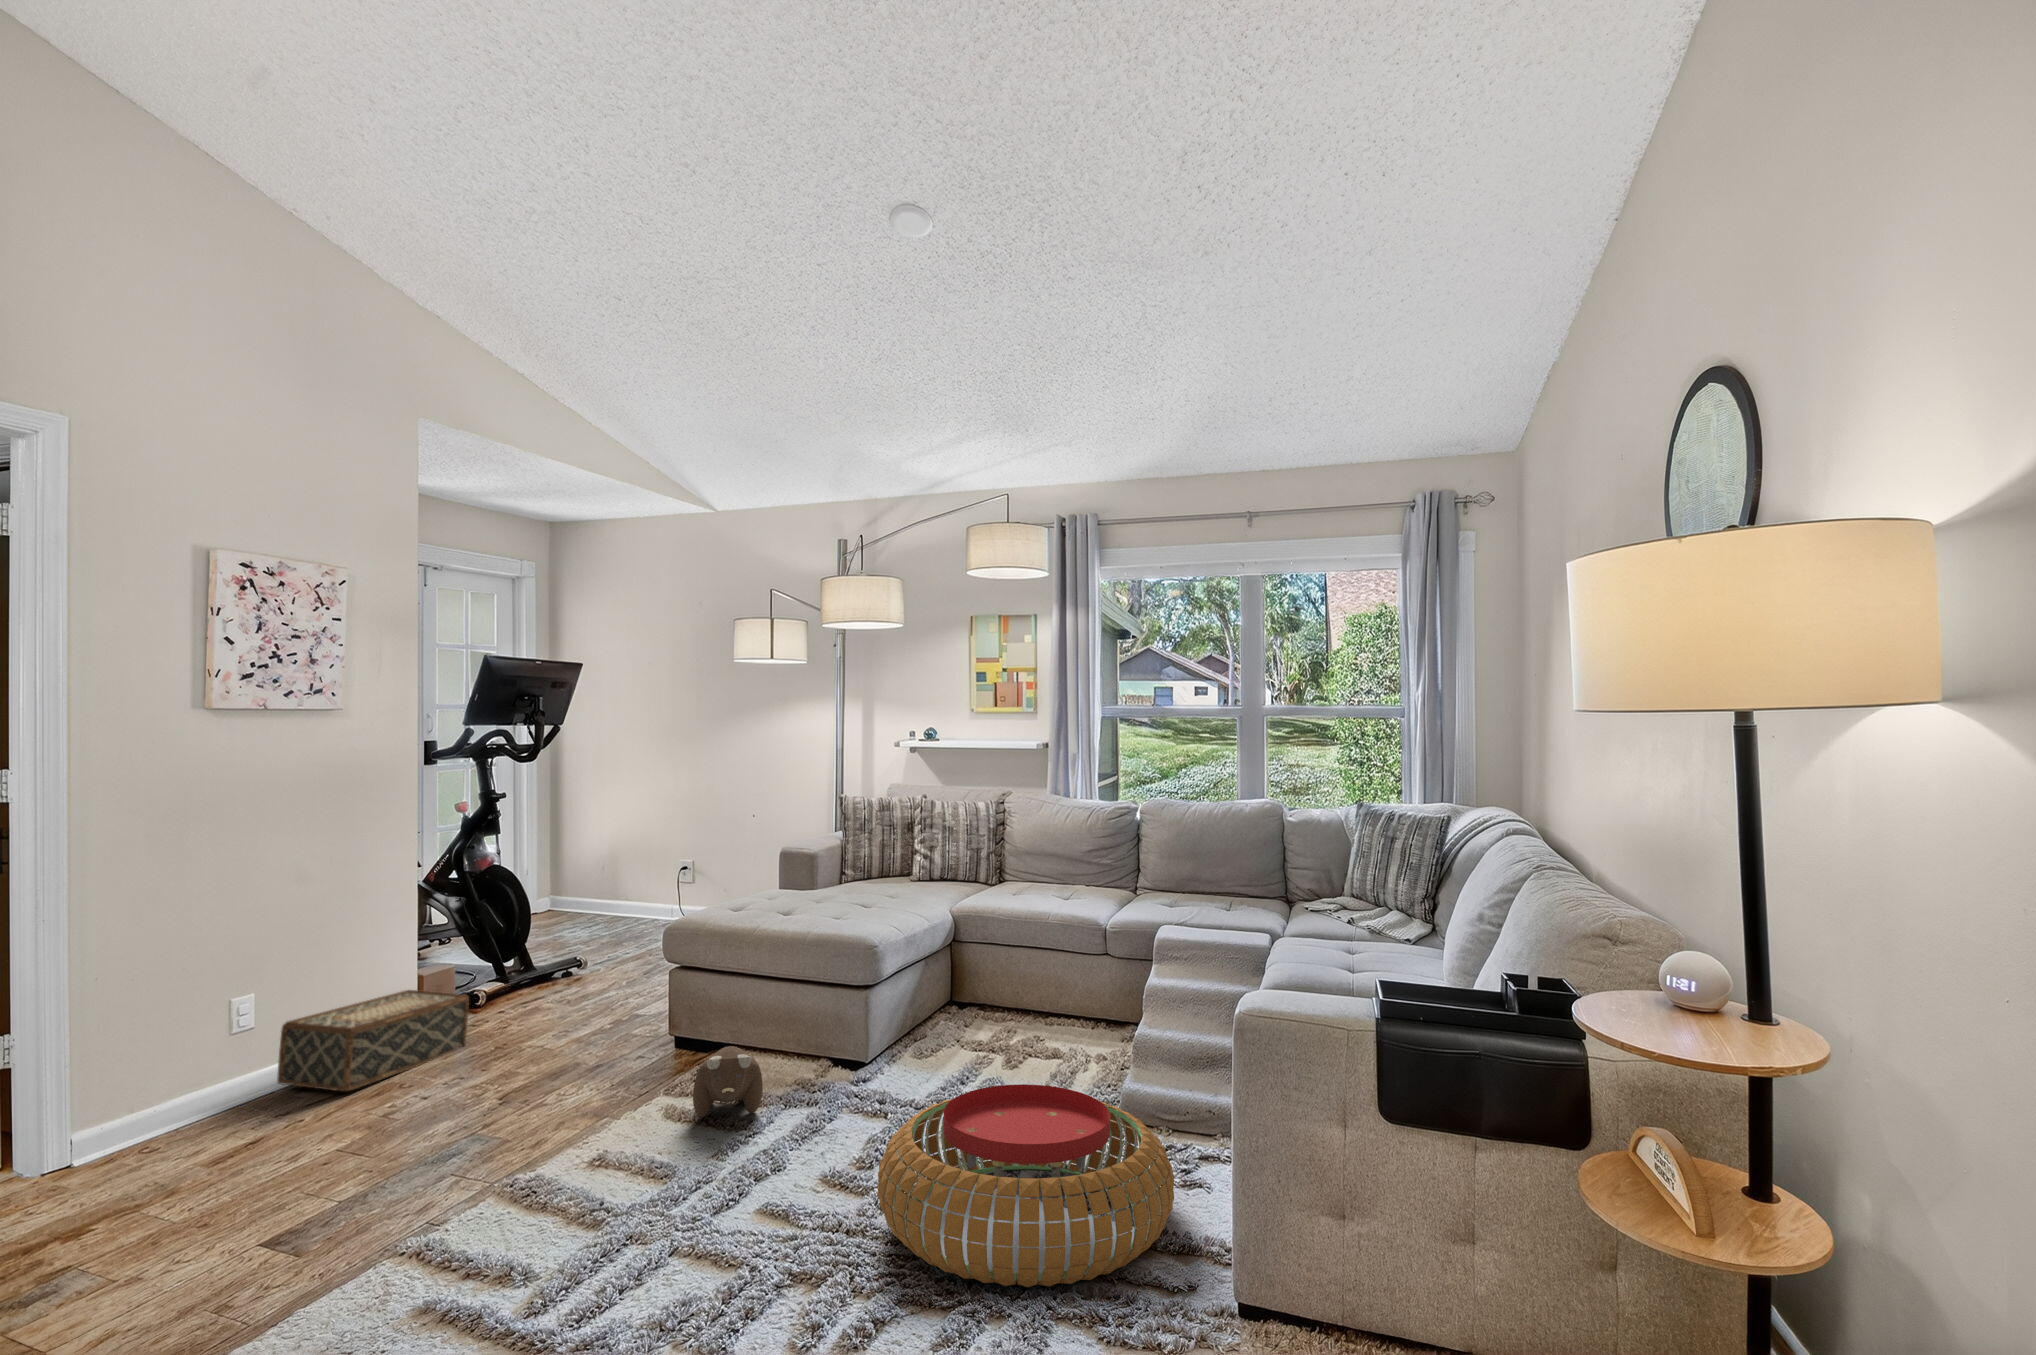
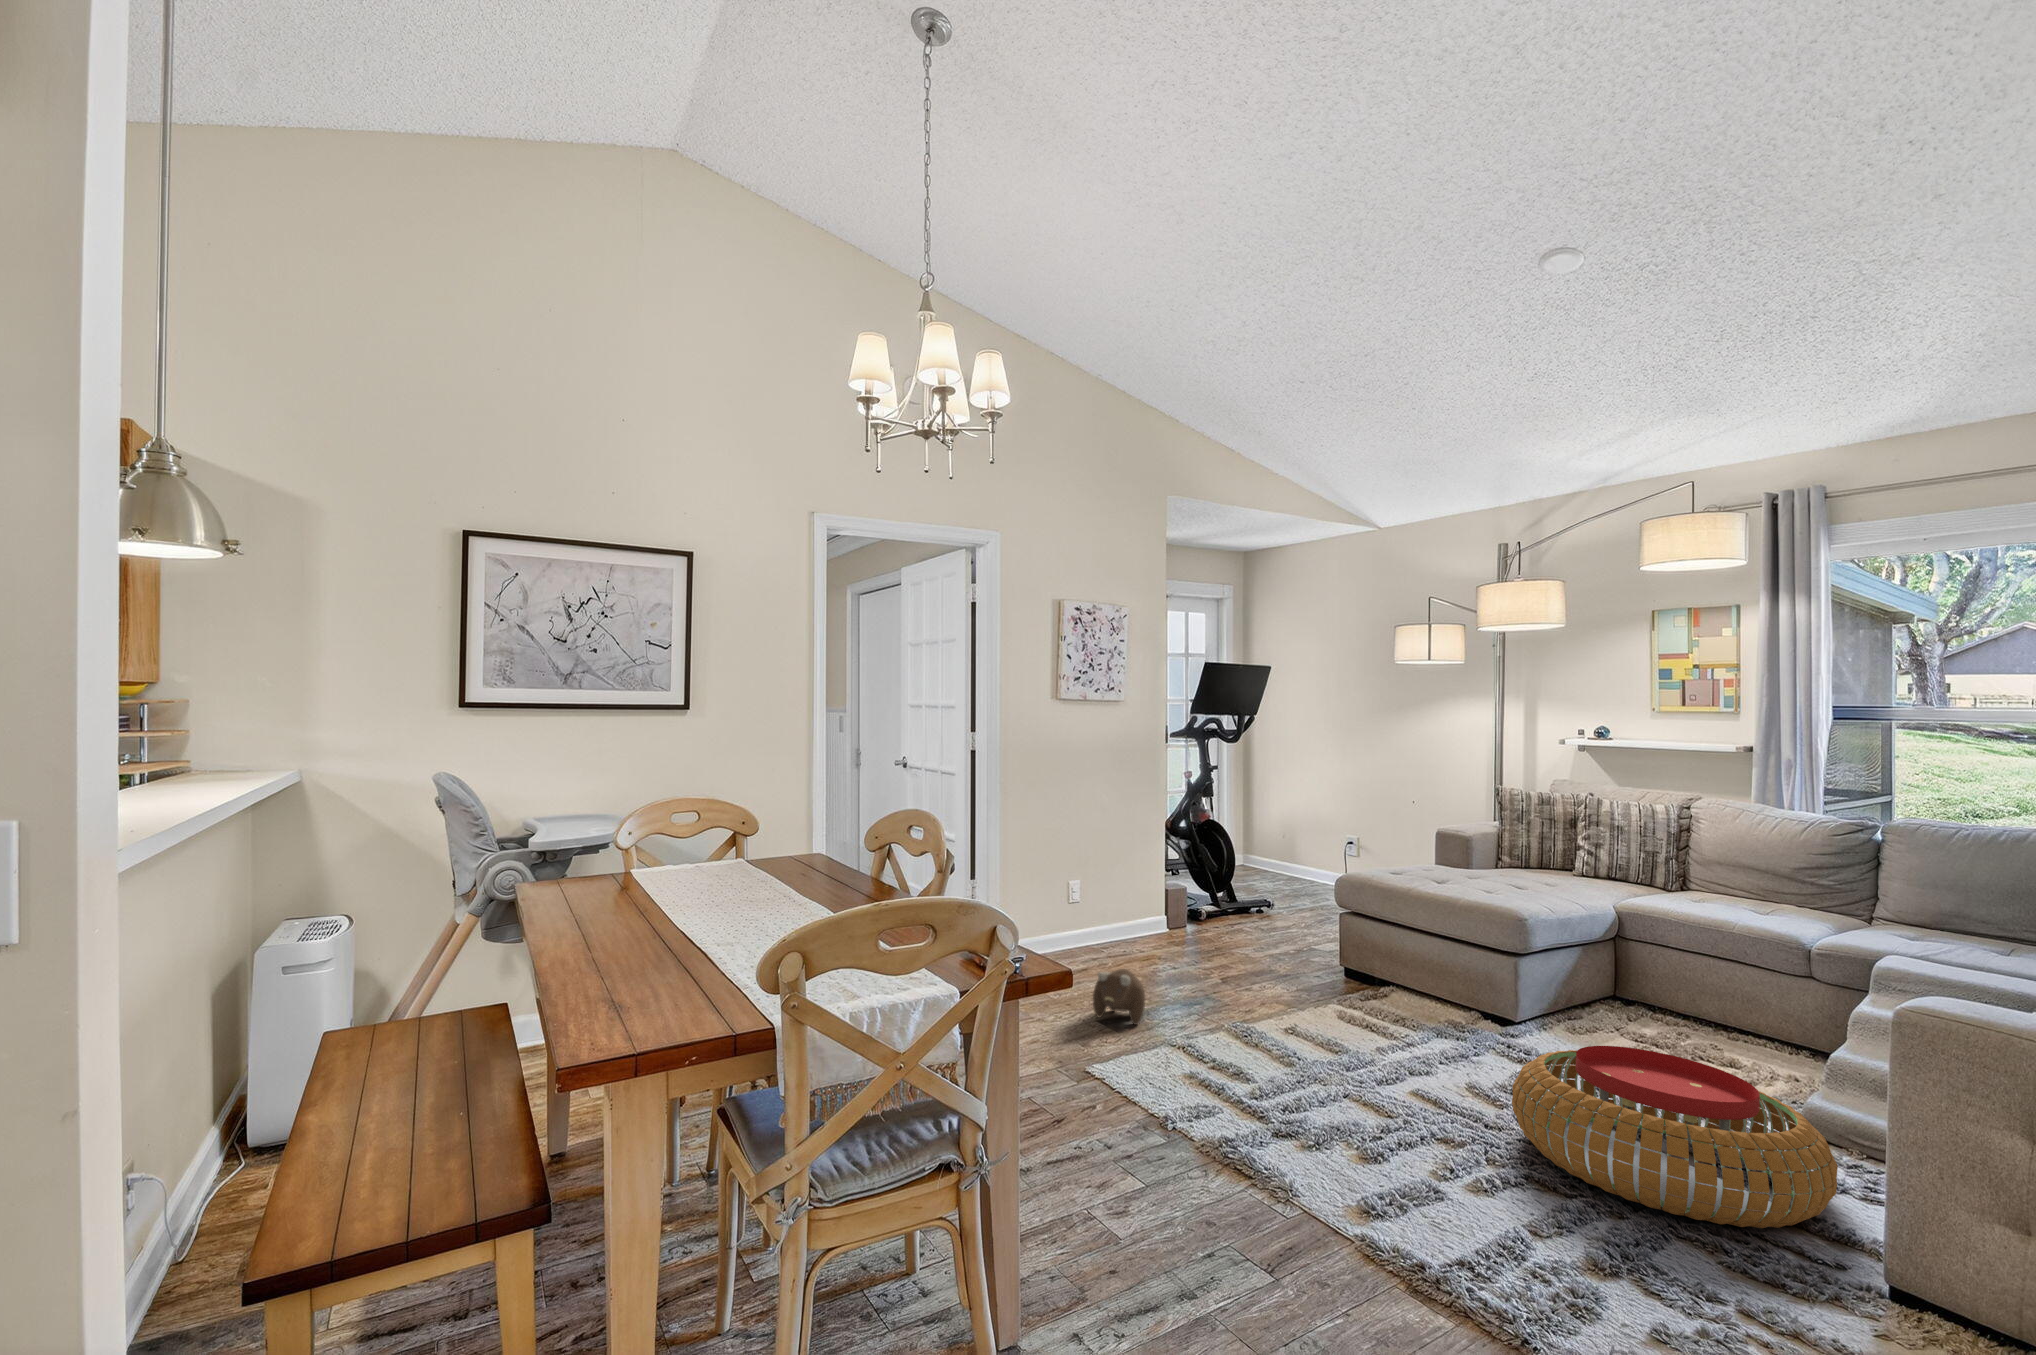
woven basket: present [277,990,469,1091] -> none [1088,897,1198,954]
plush toy: present [693,1046,763,1117] -> present [1093,969,1146,1025]

